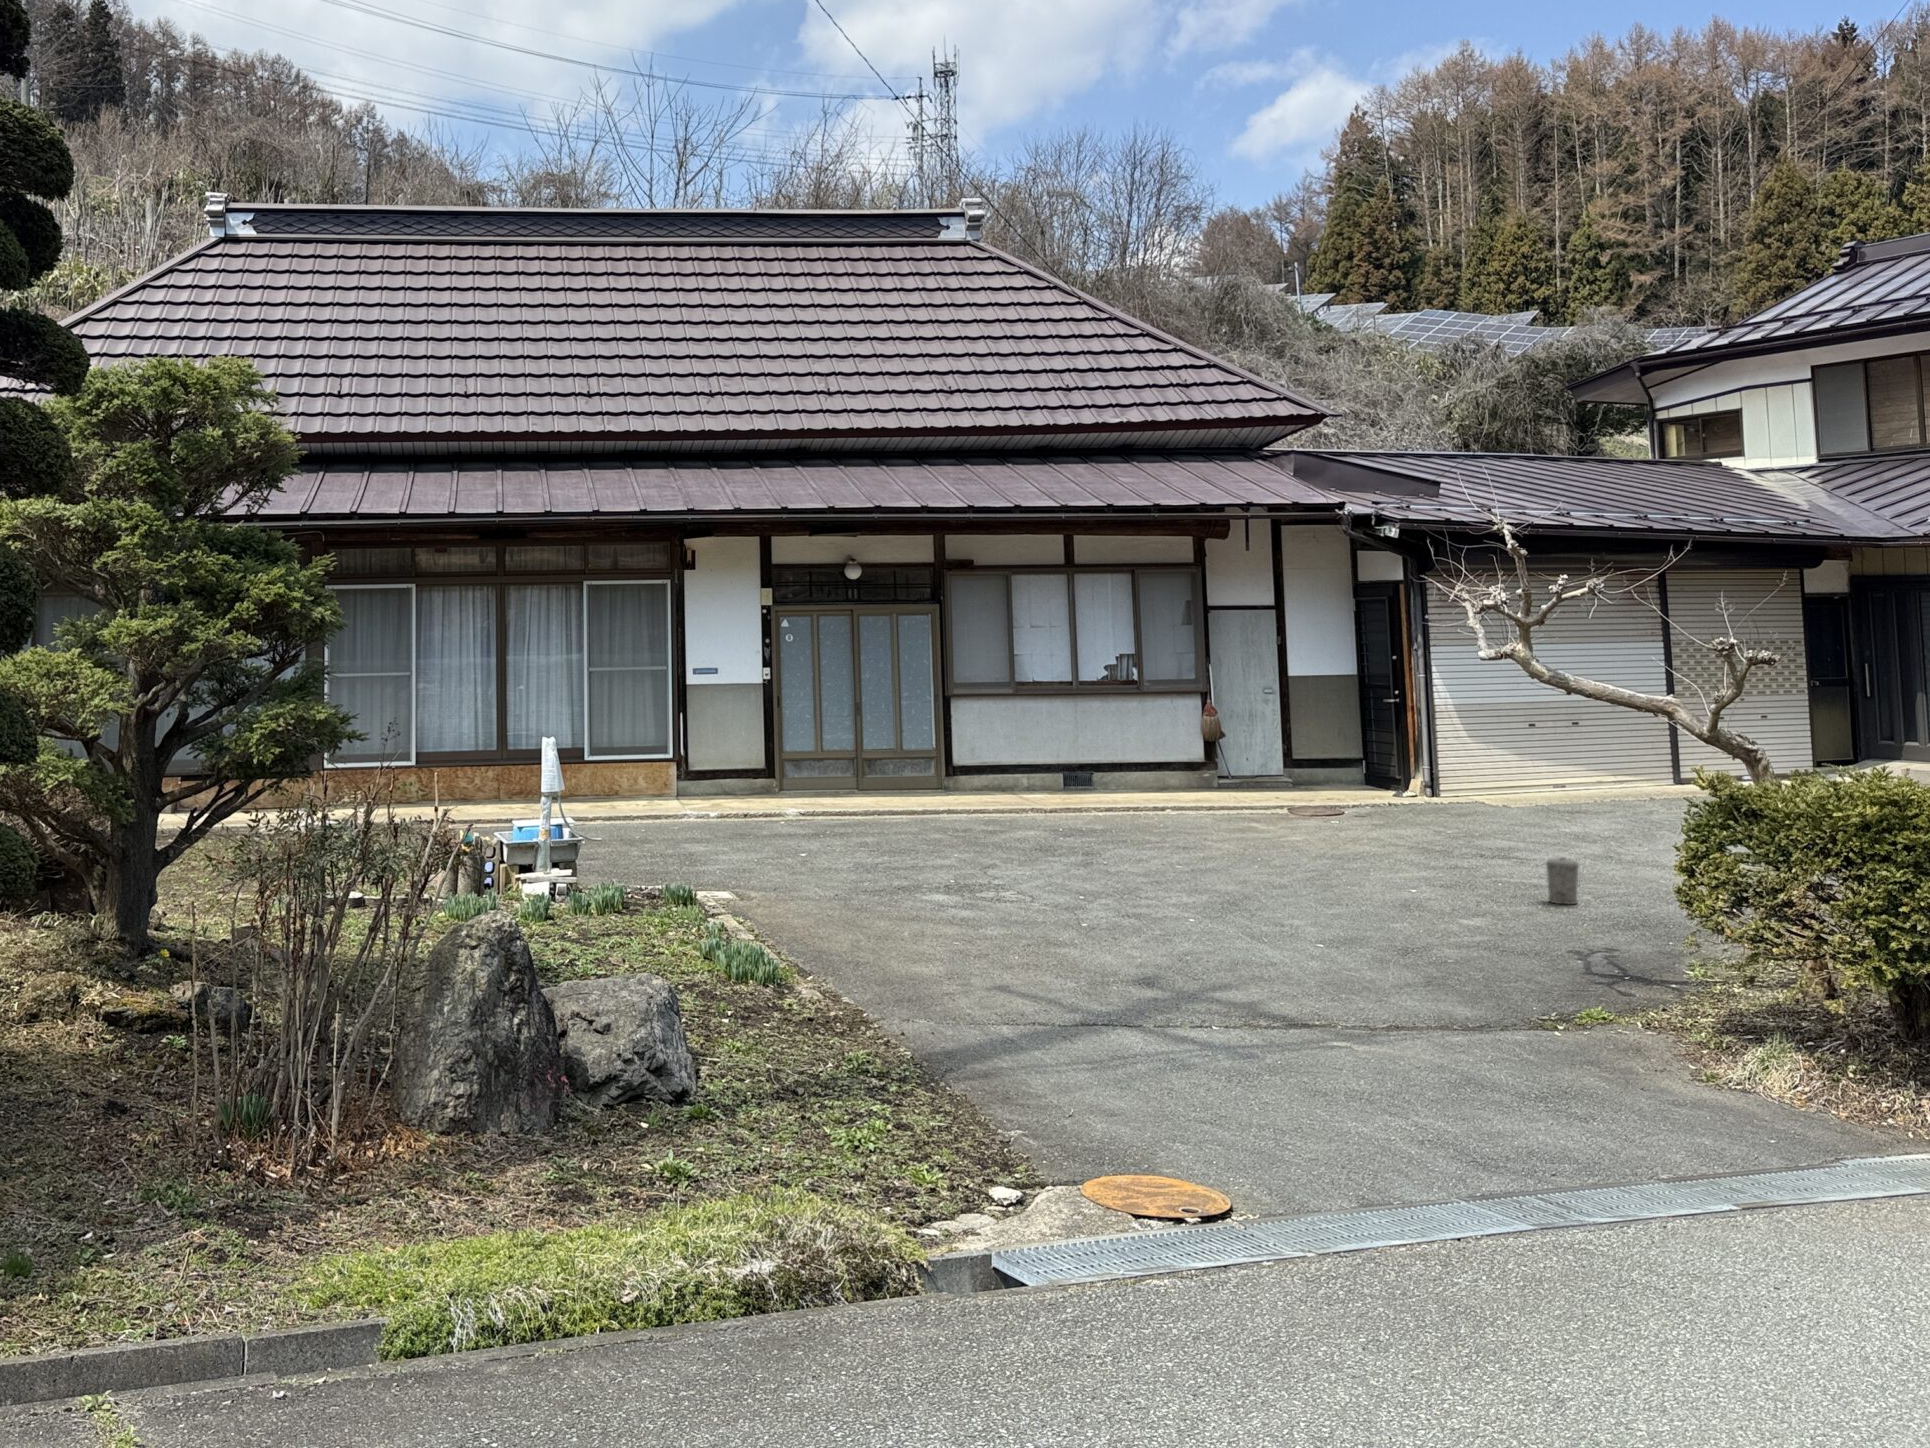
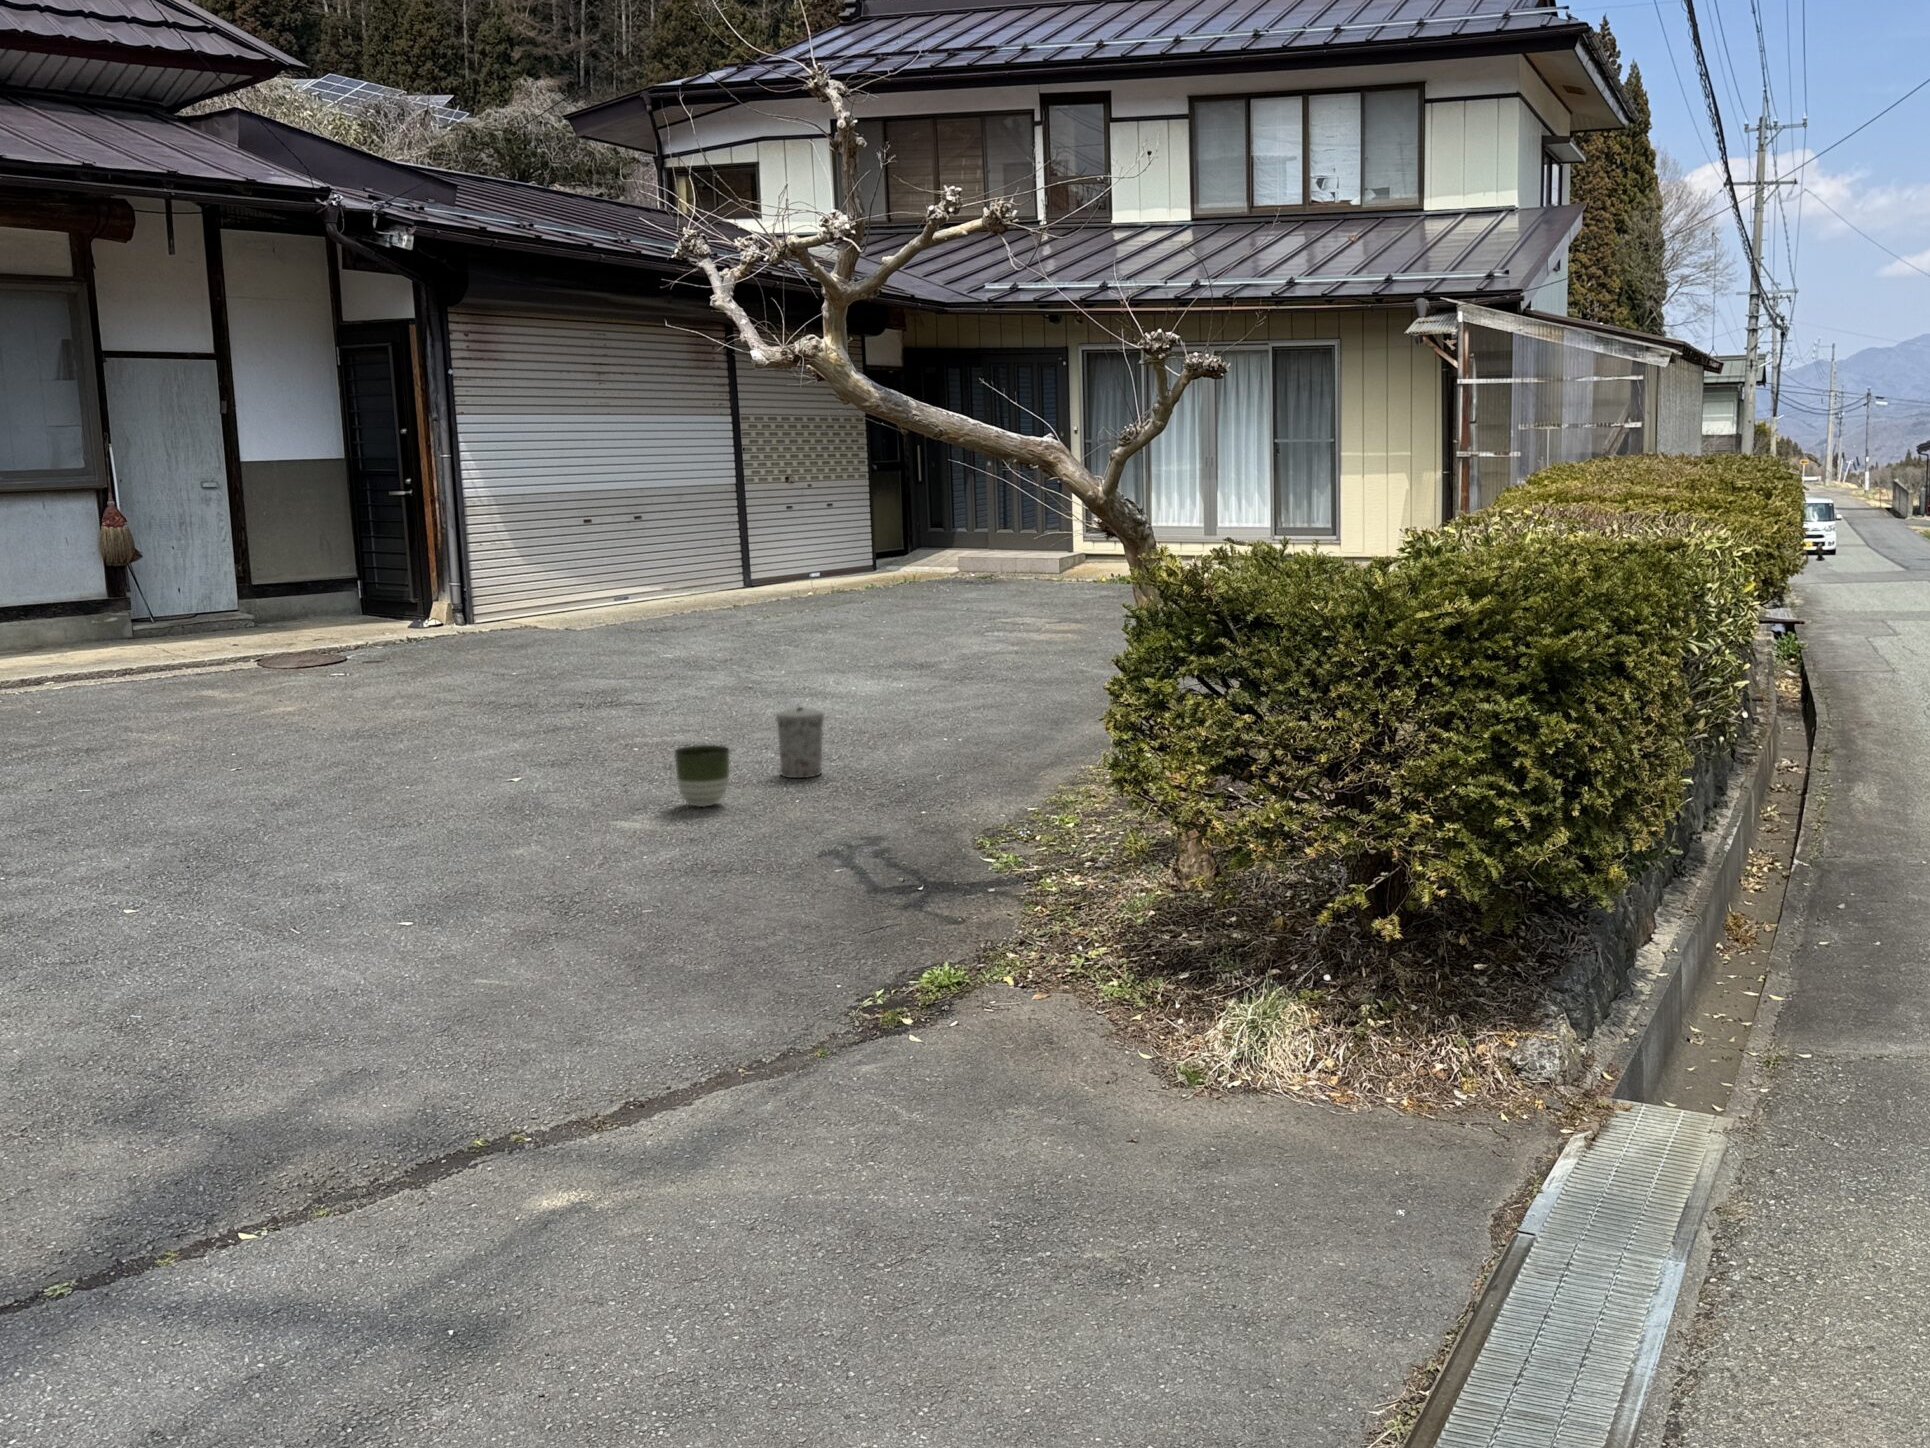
planter: none [1466,871,1500,908] -> present [675,745,730,807]

